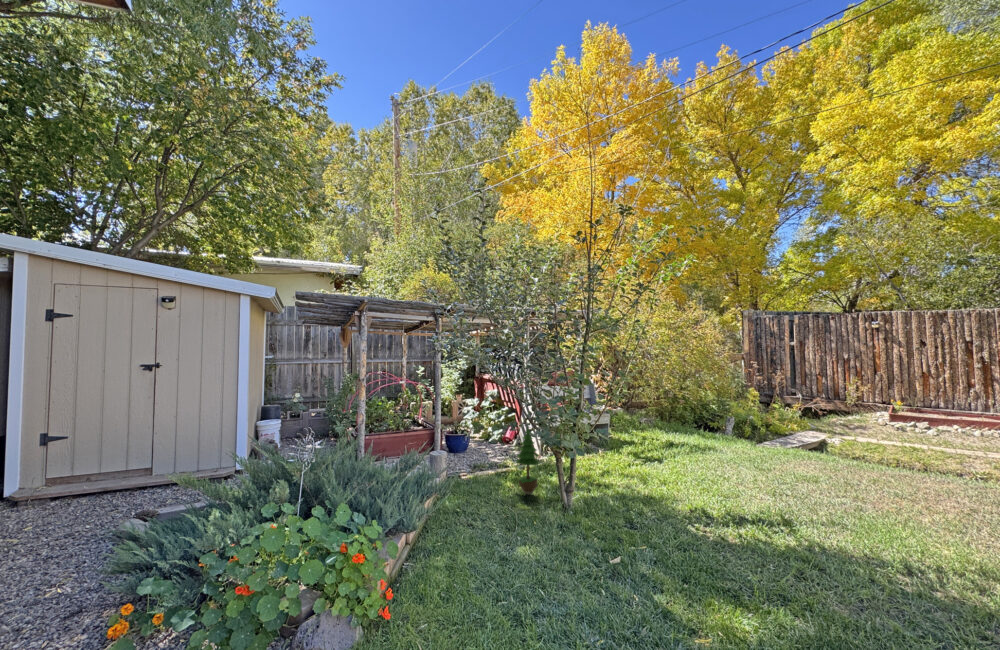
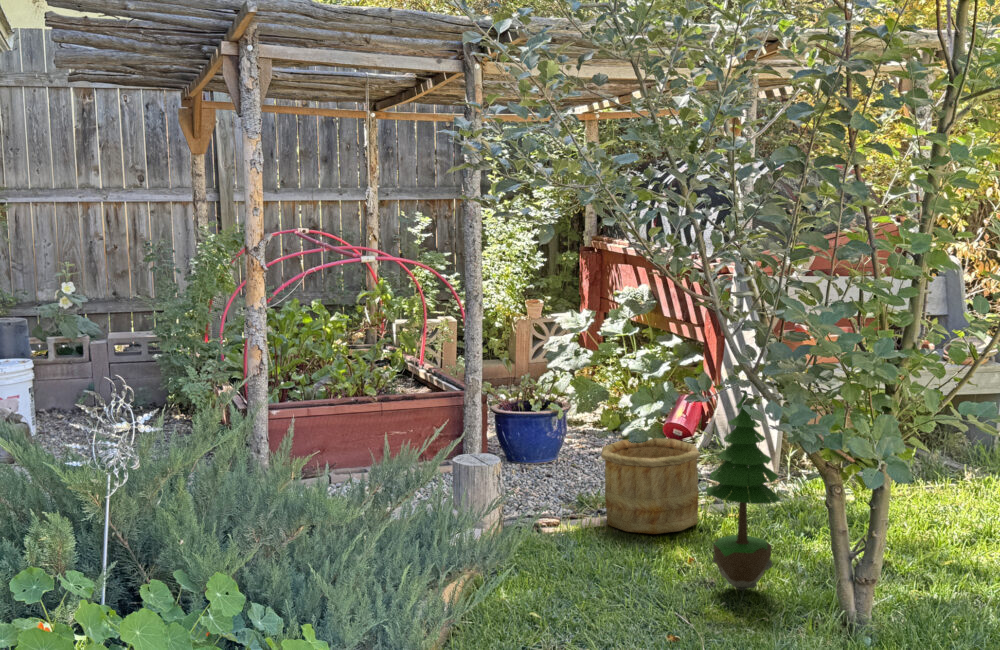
wooden bucket: none [482,443,515,477] -> present [601,438,700,534]

